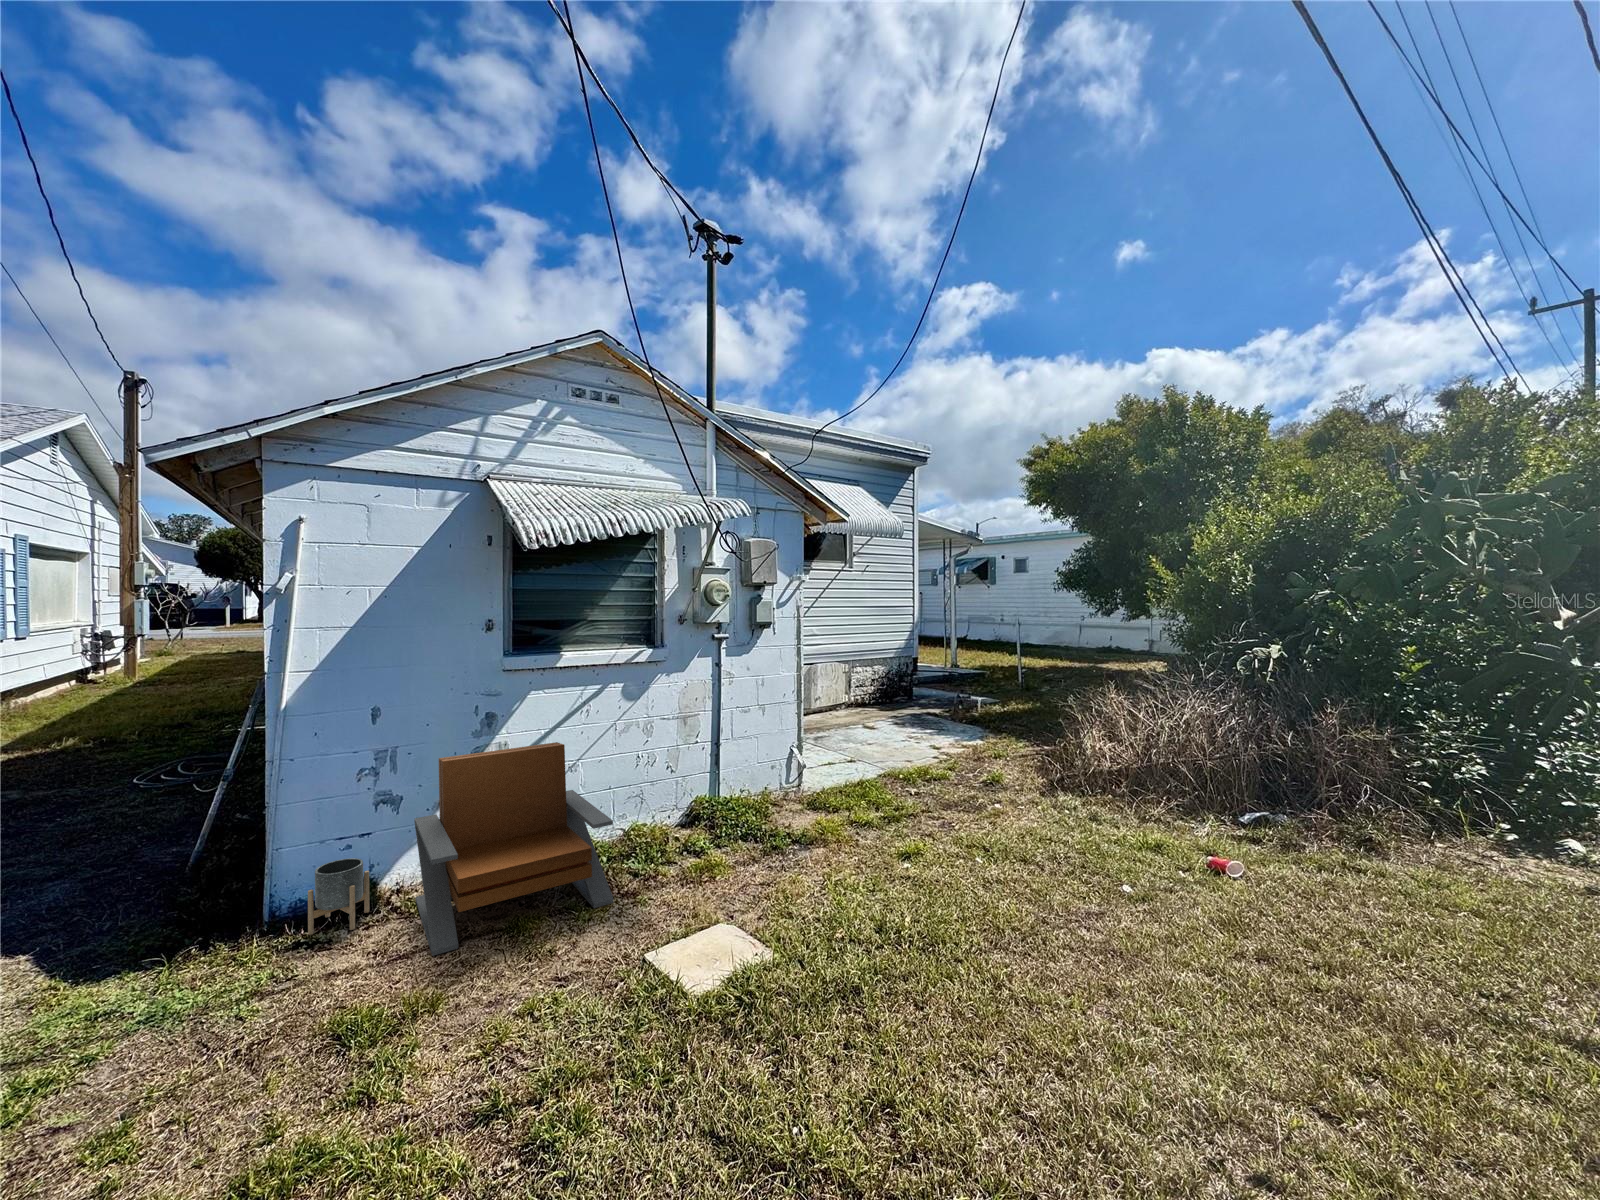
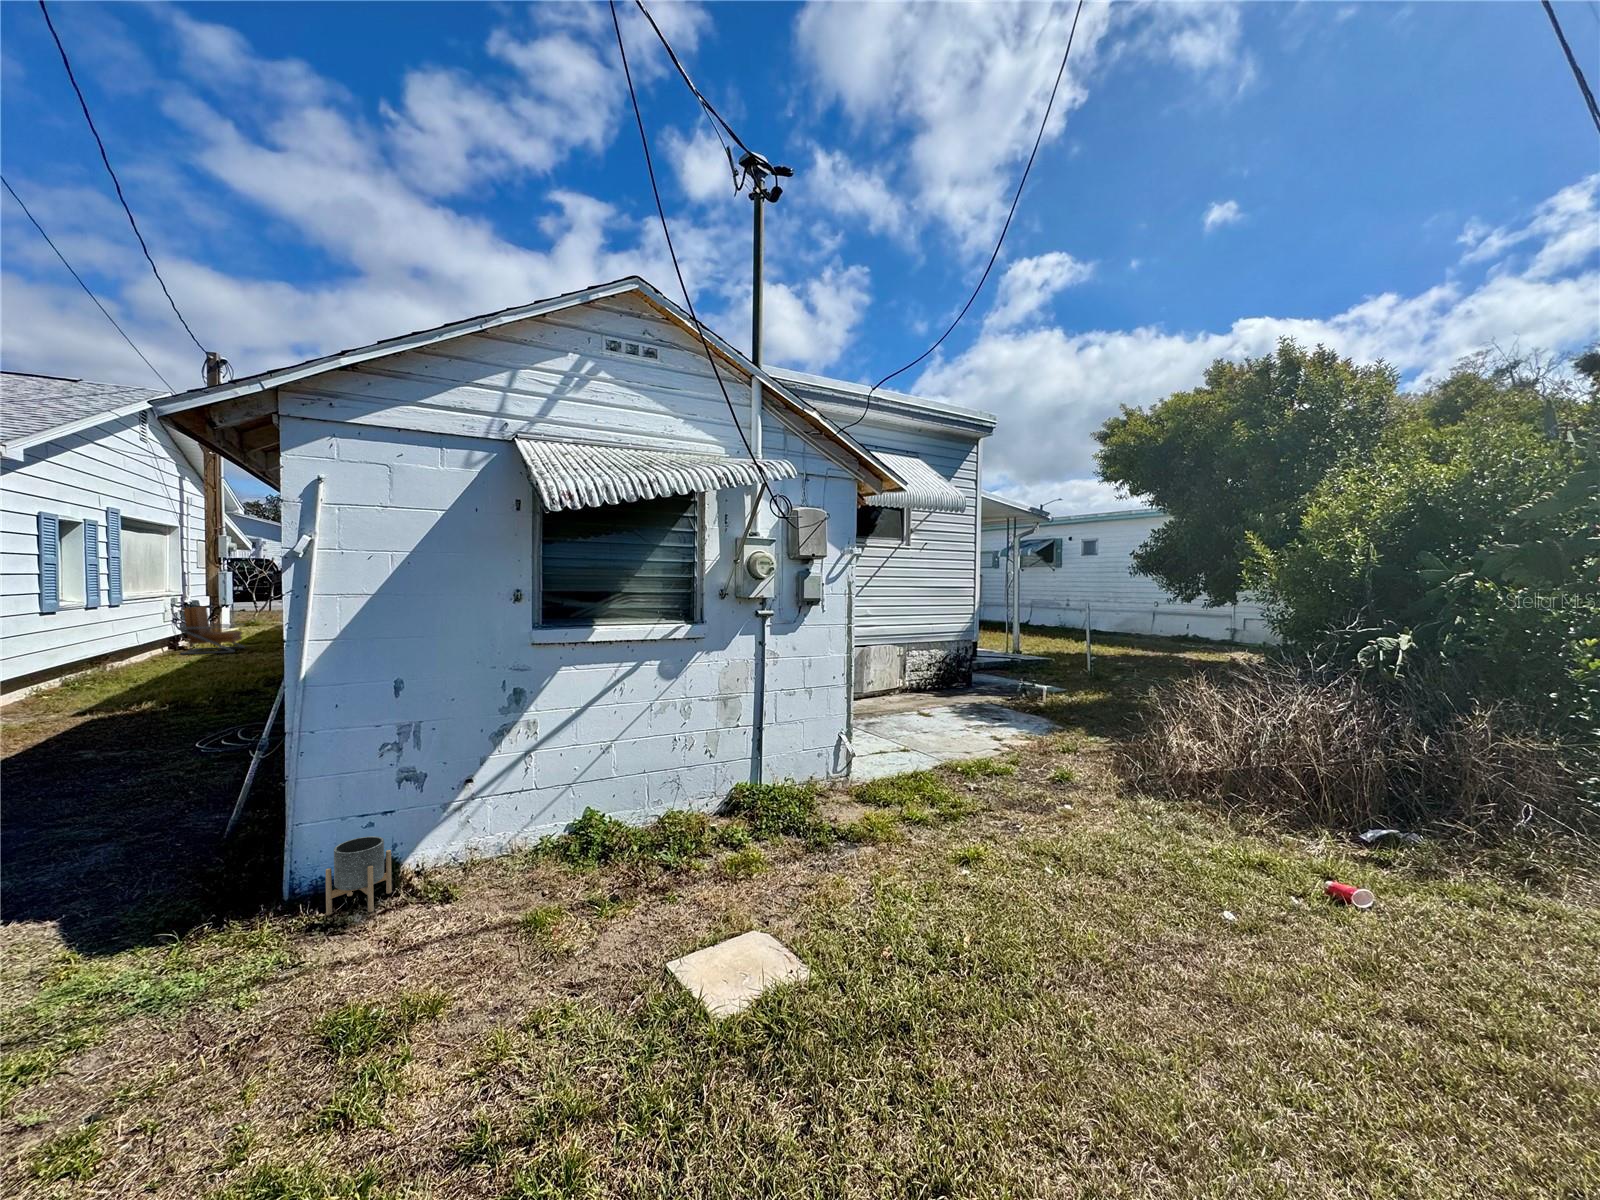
lounge chair: present [414,742,614,956] -> present [178,606,244,654]

